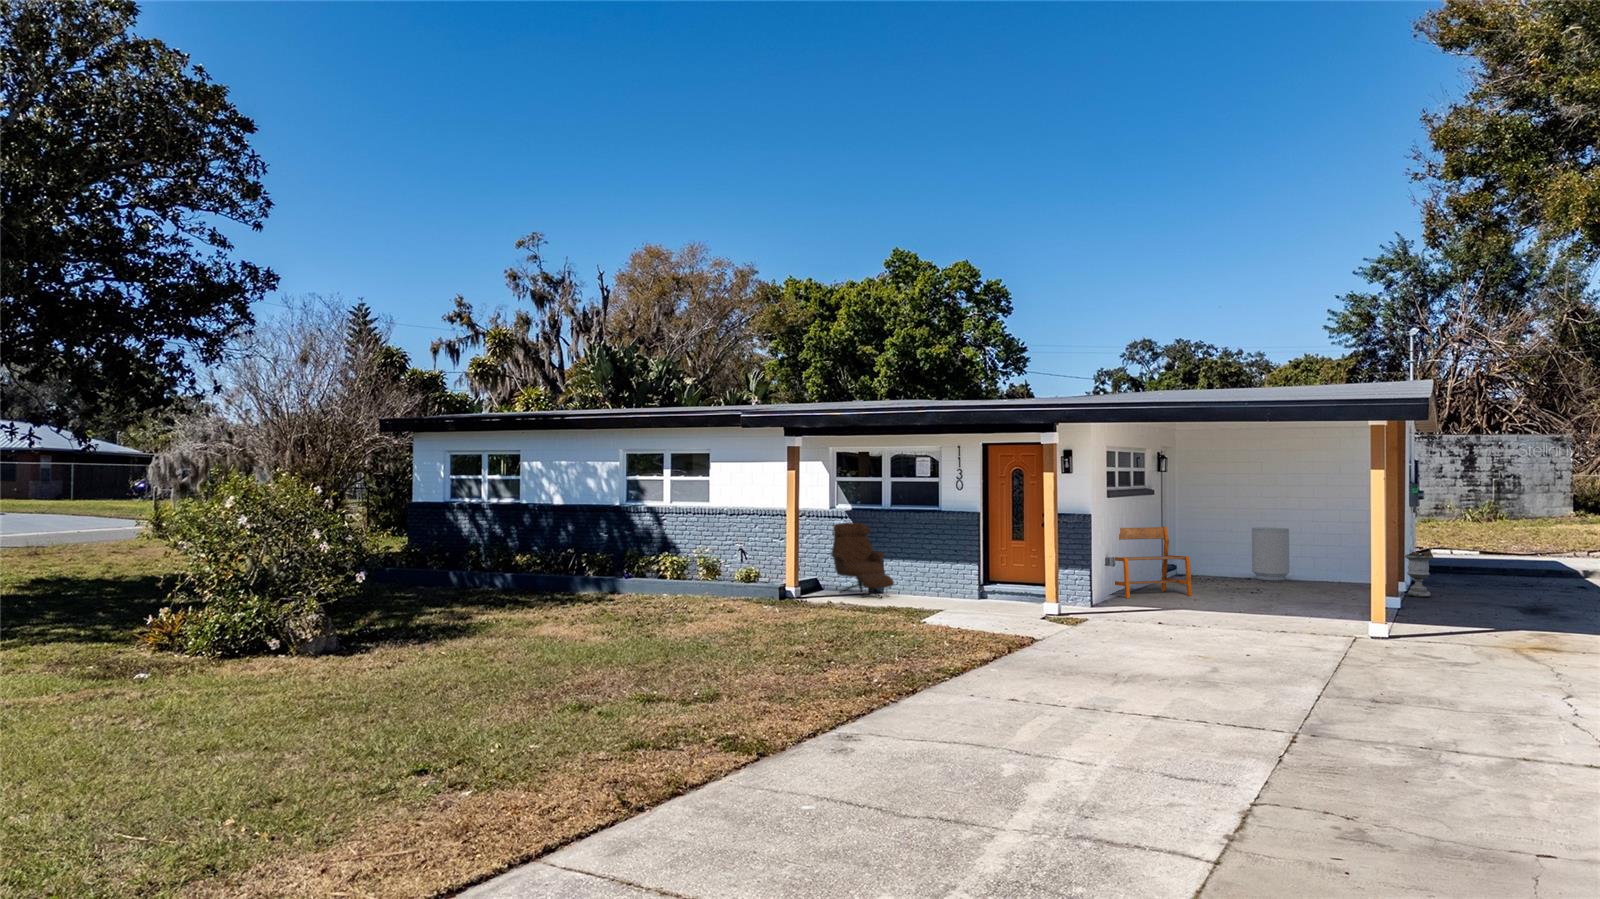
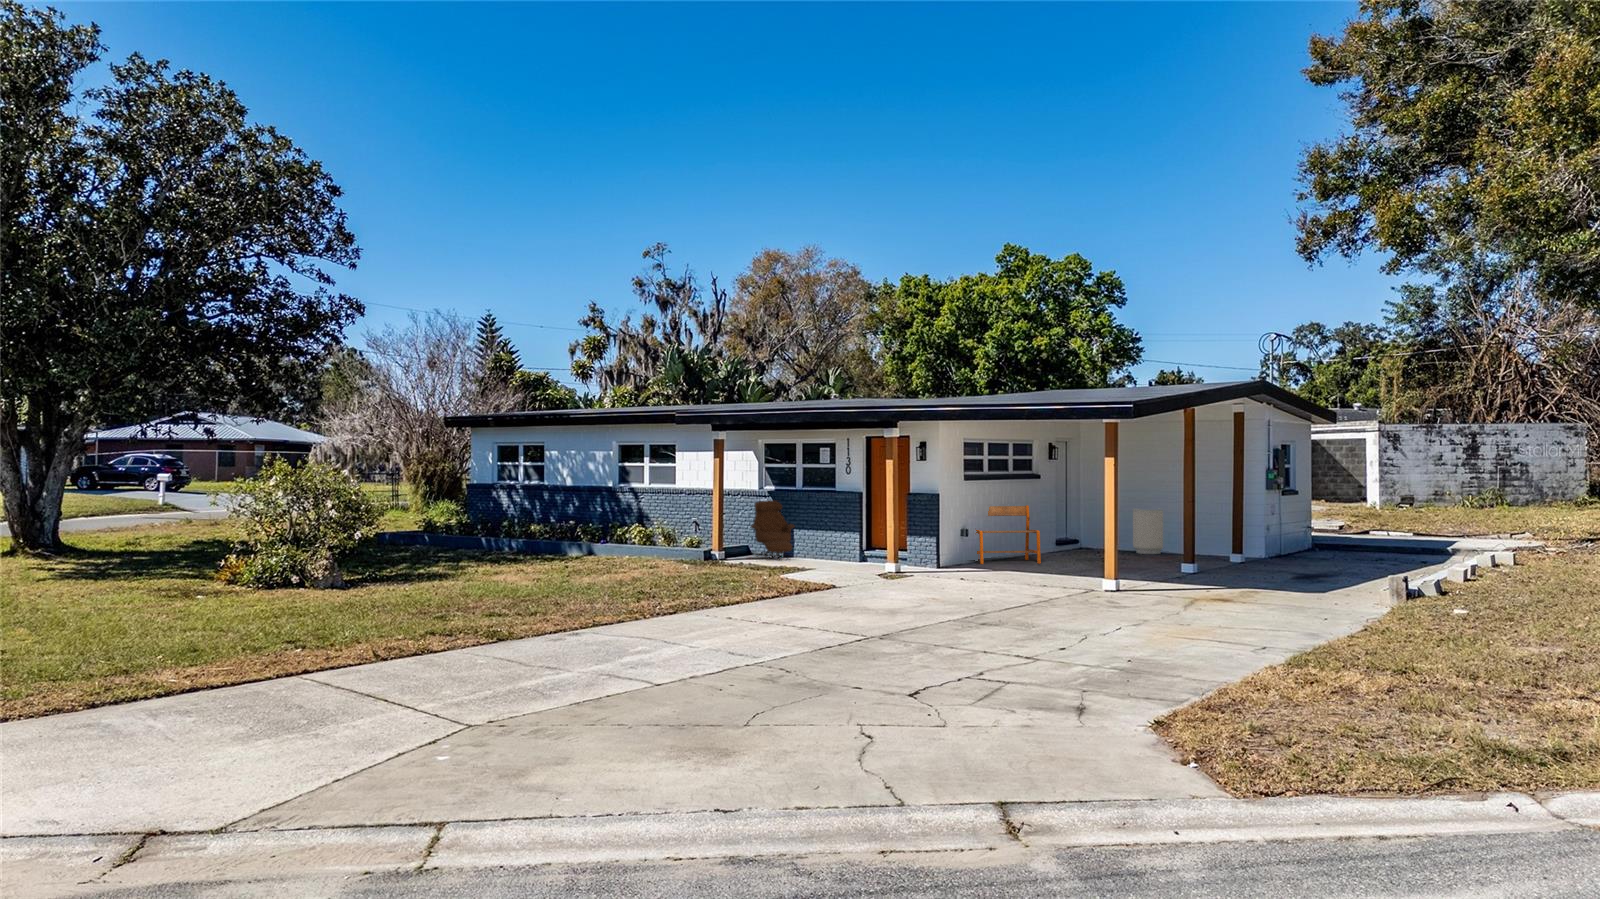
planter: present [1405,550,1433,597] -> none [1232,528,1256,568]

